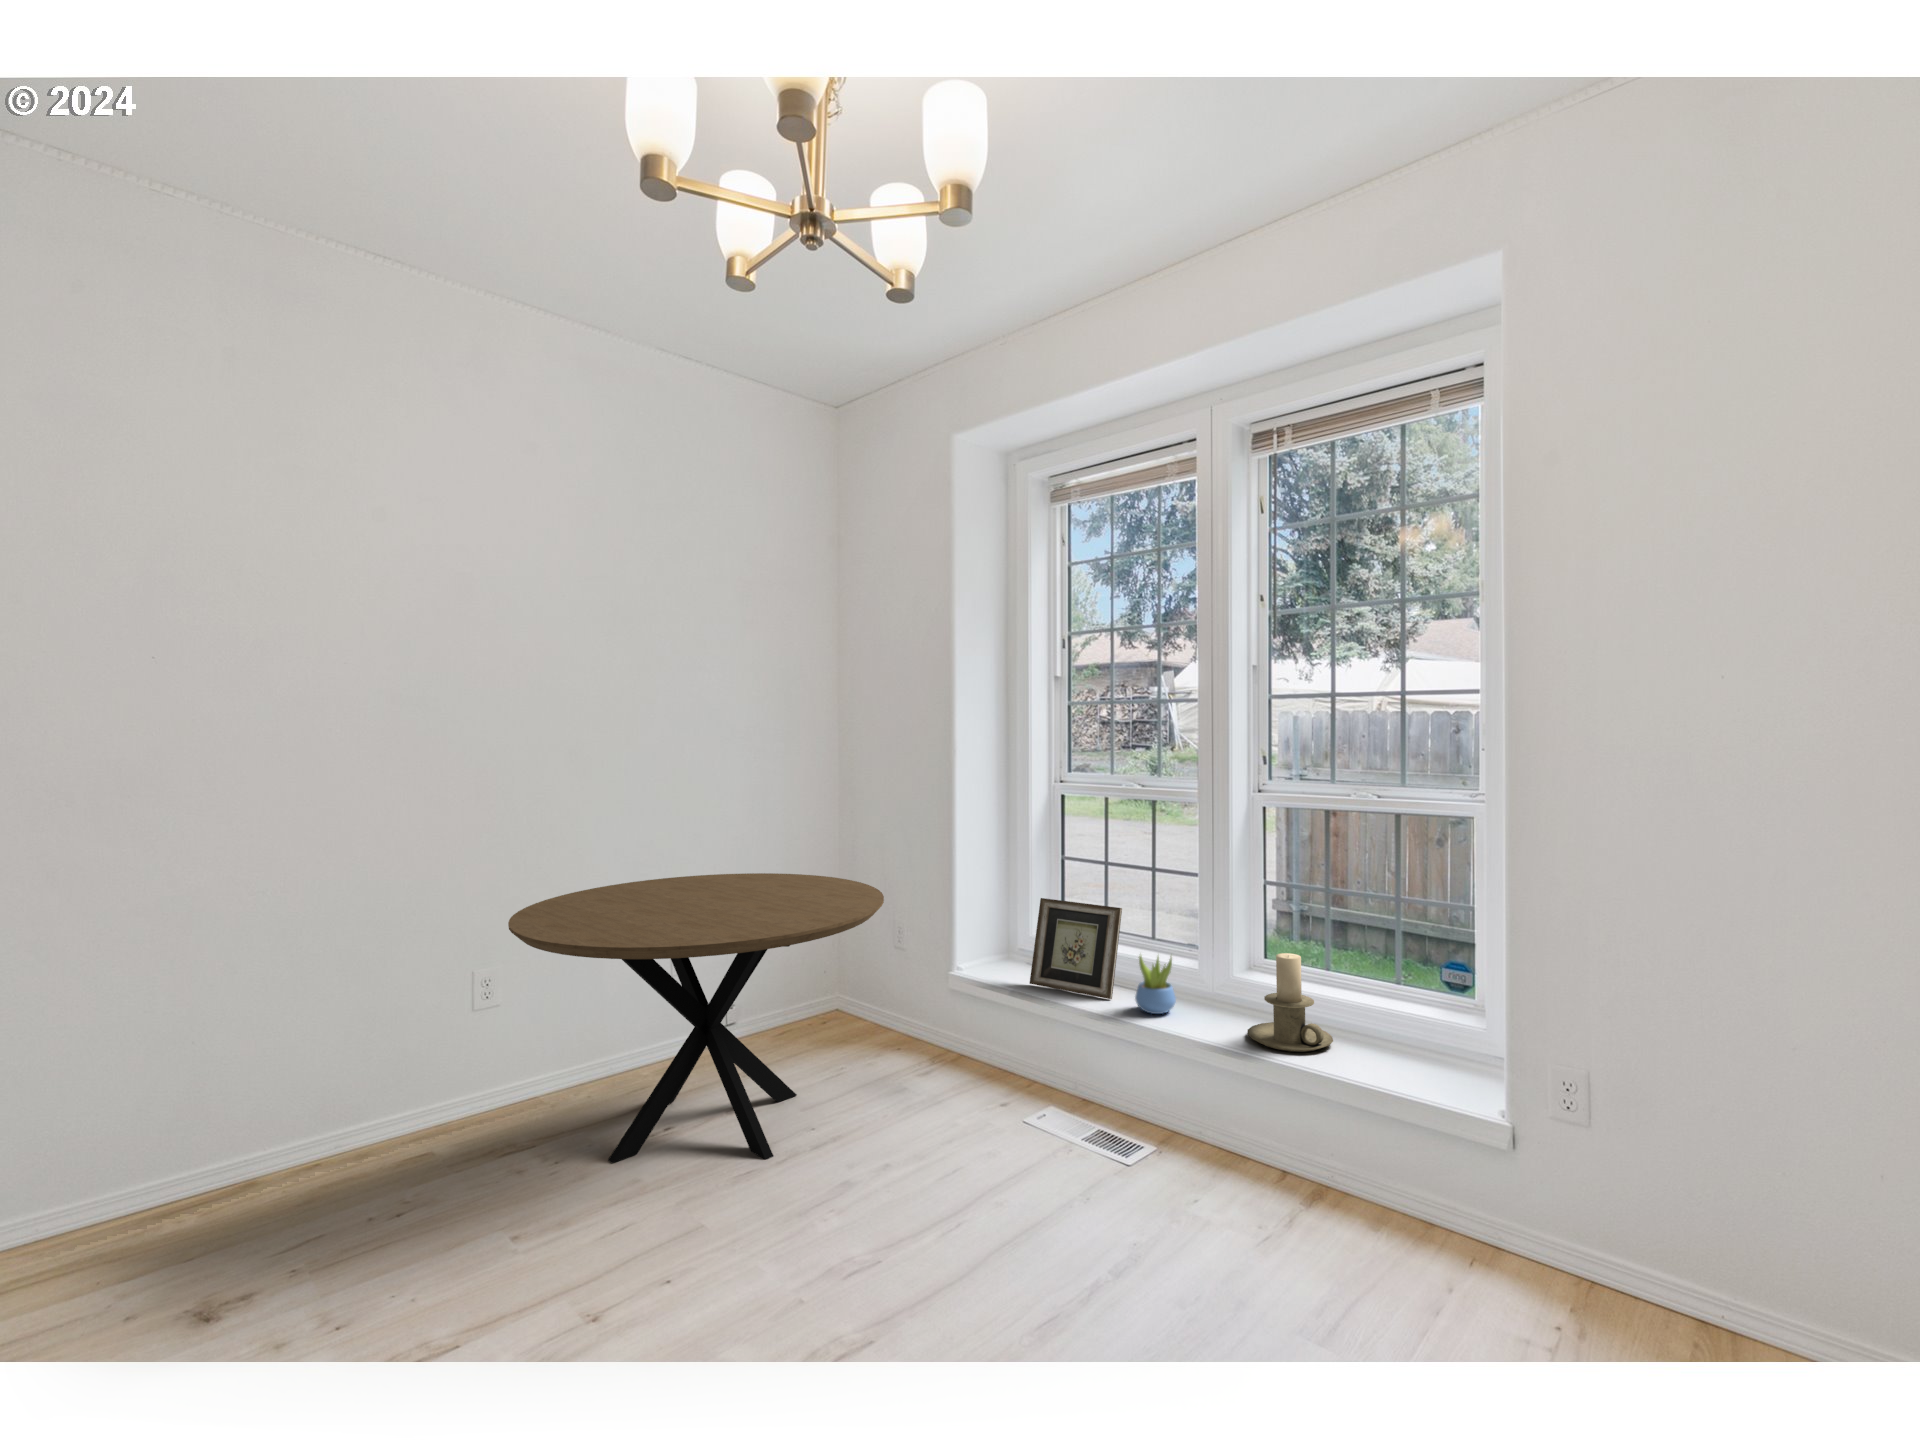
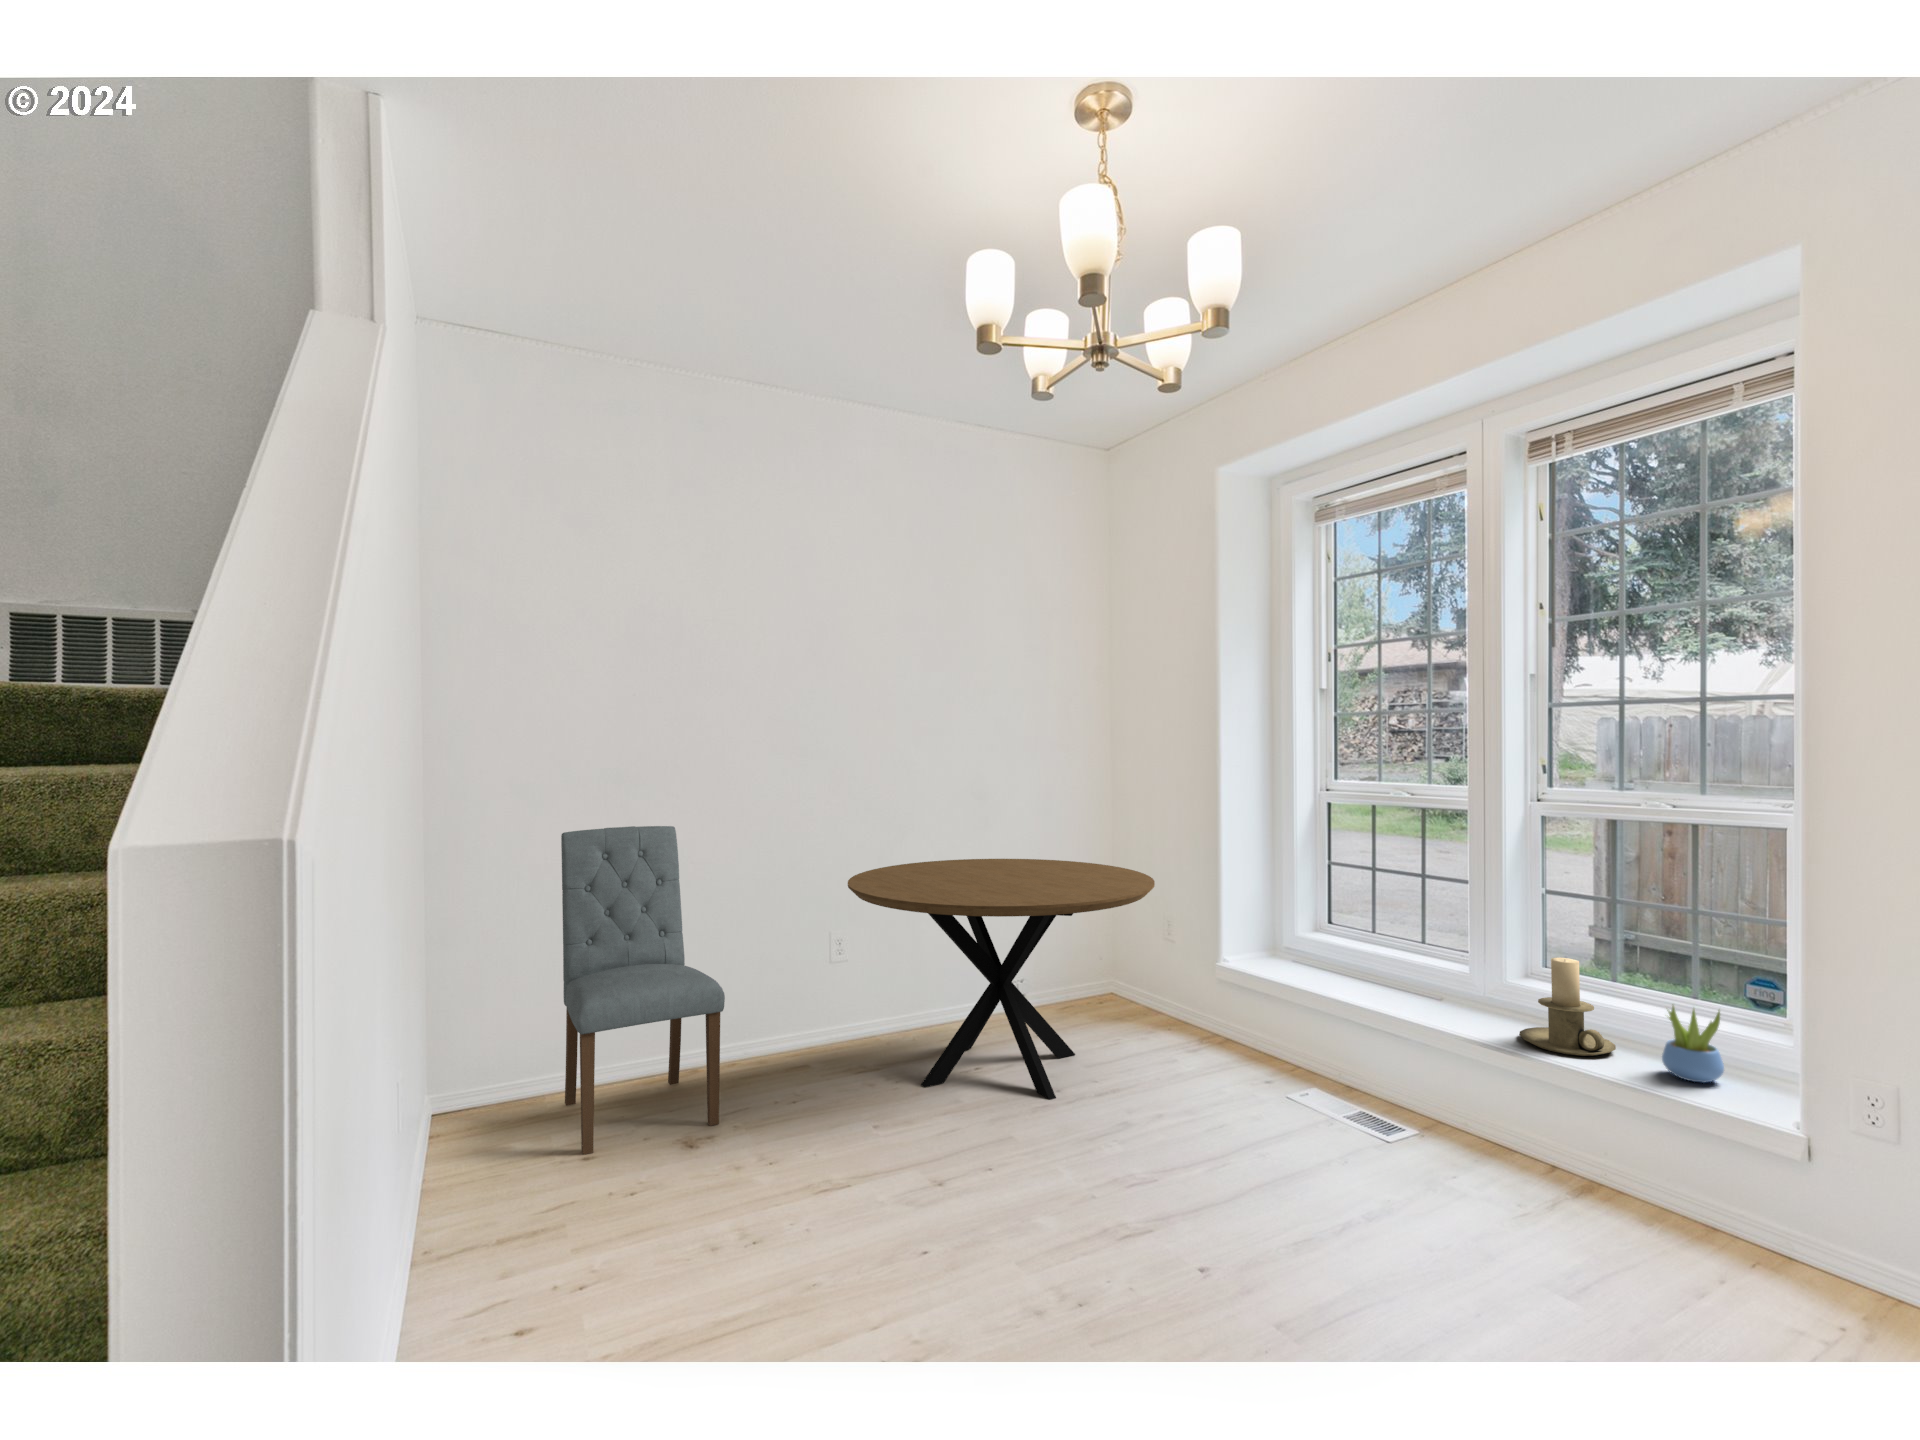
dining chair: none [62,864,325,1346] -> present [561,826,725,1155]
picture frame: present [1030,898,1122,999] -> none [1295,896,1389,995]
succulent plant: present [1135,956,1176,1014] -> present [1662,1006,1724,1082]

